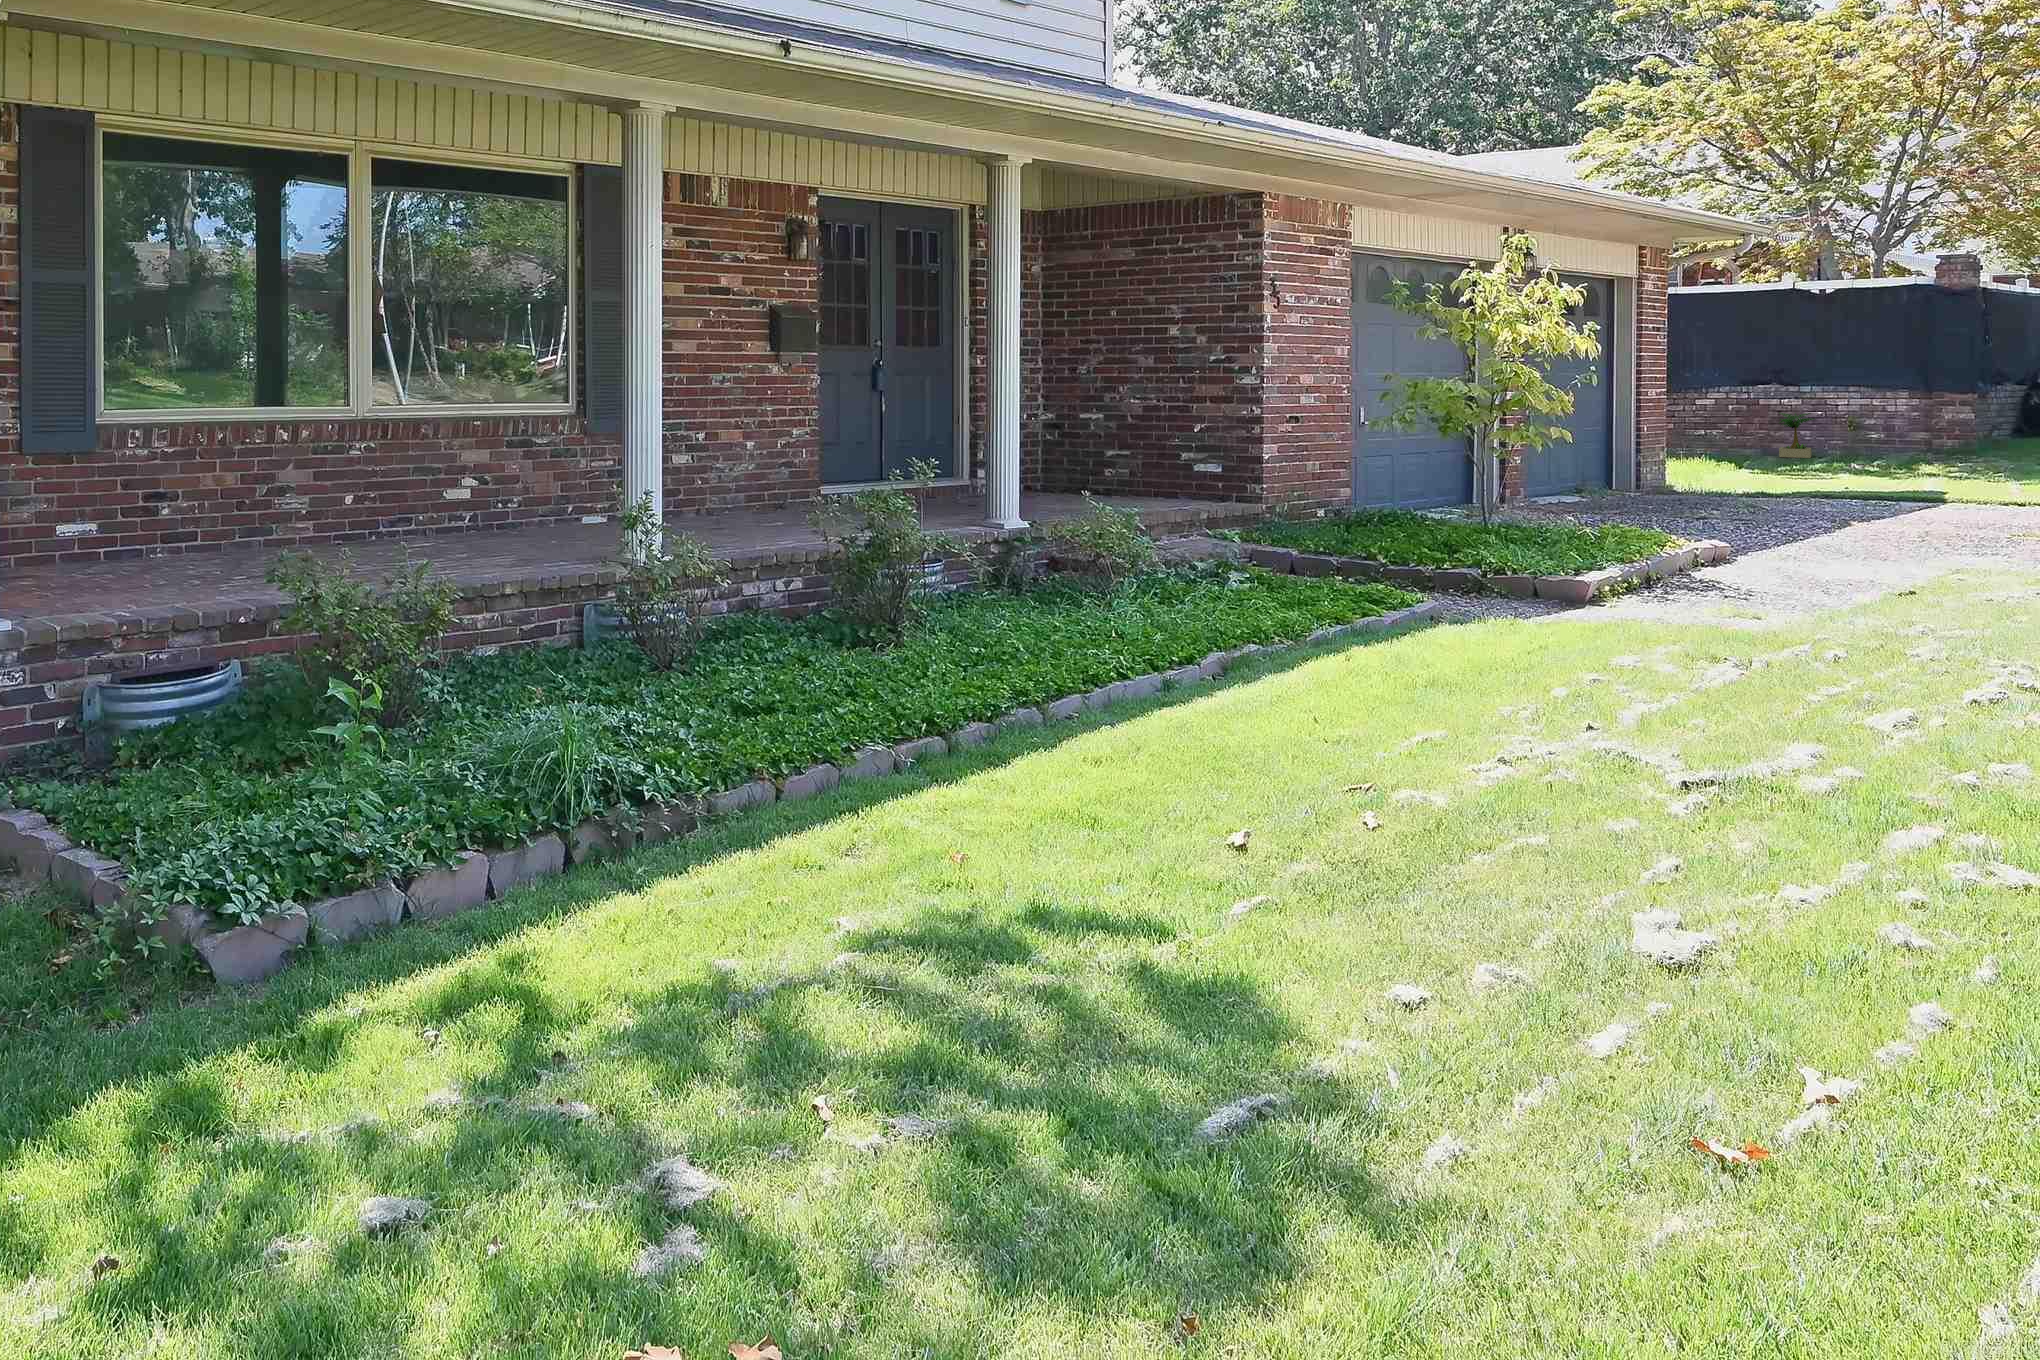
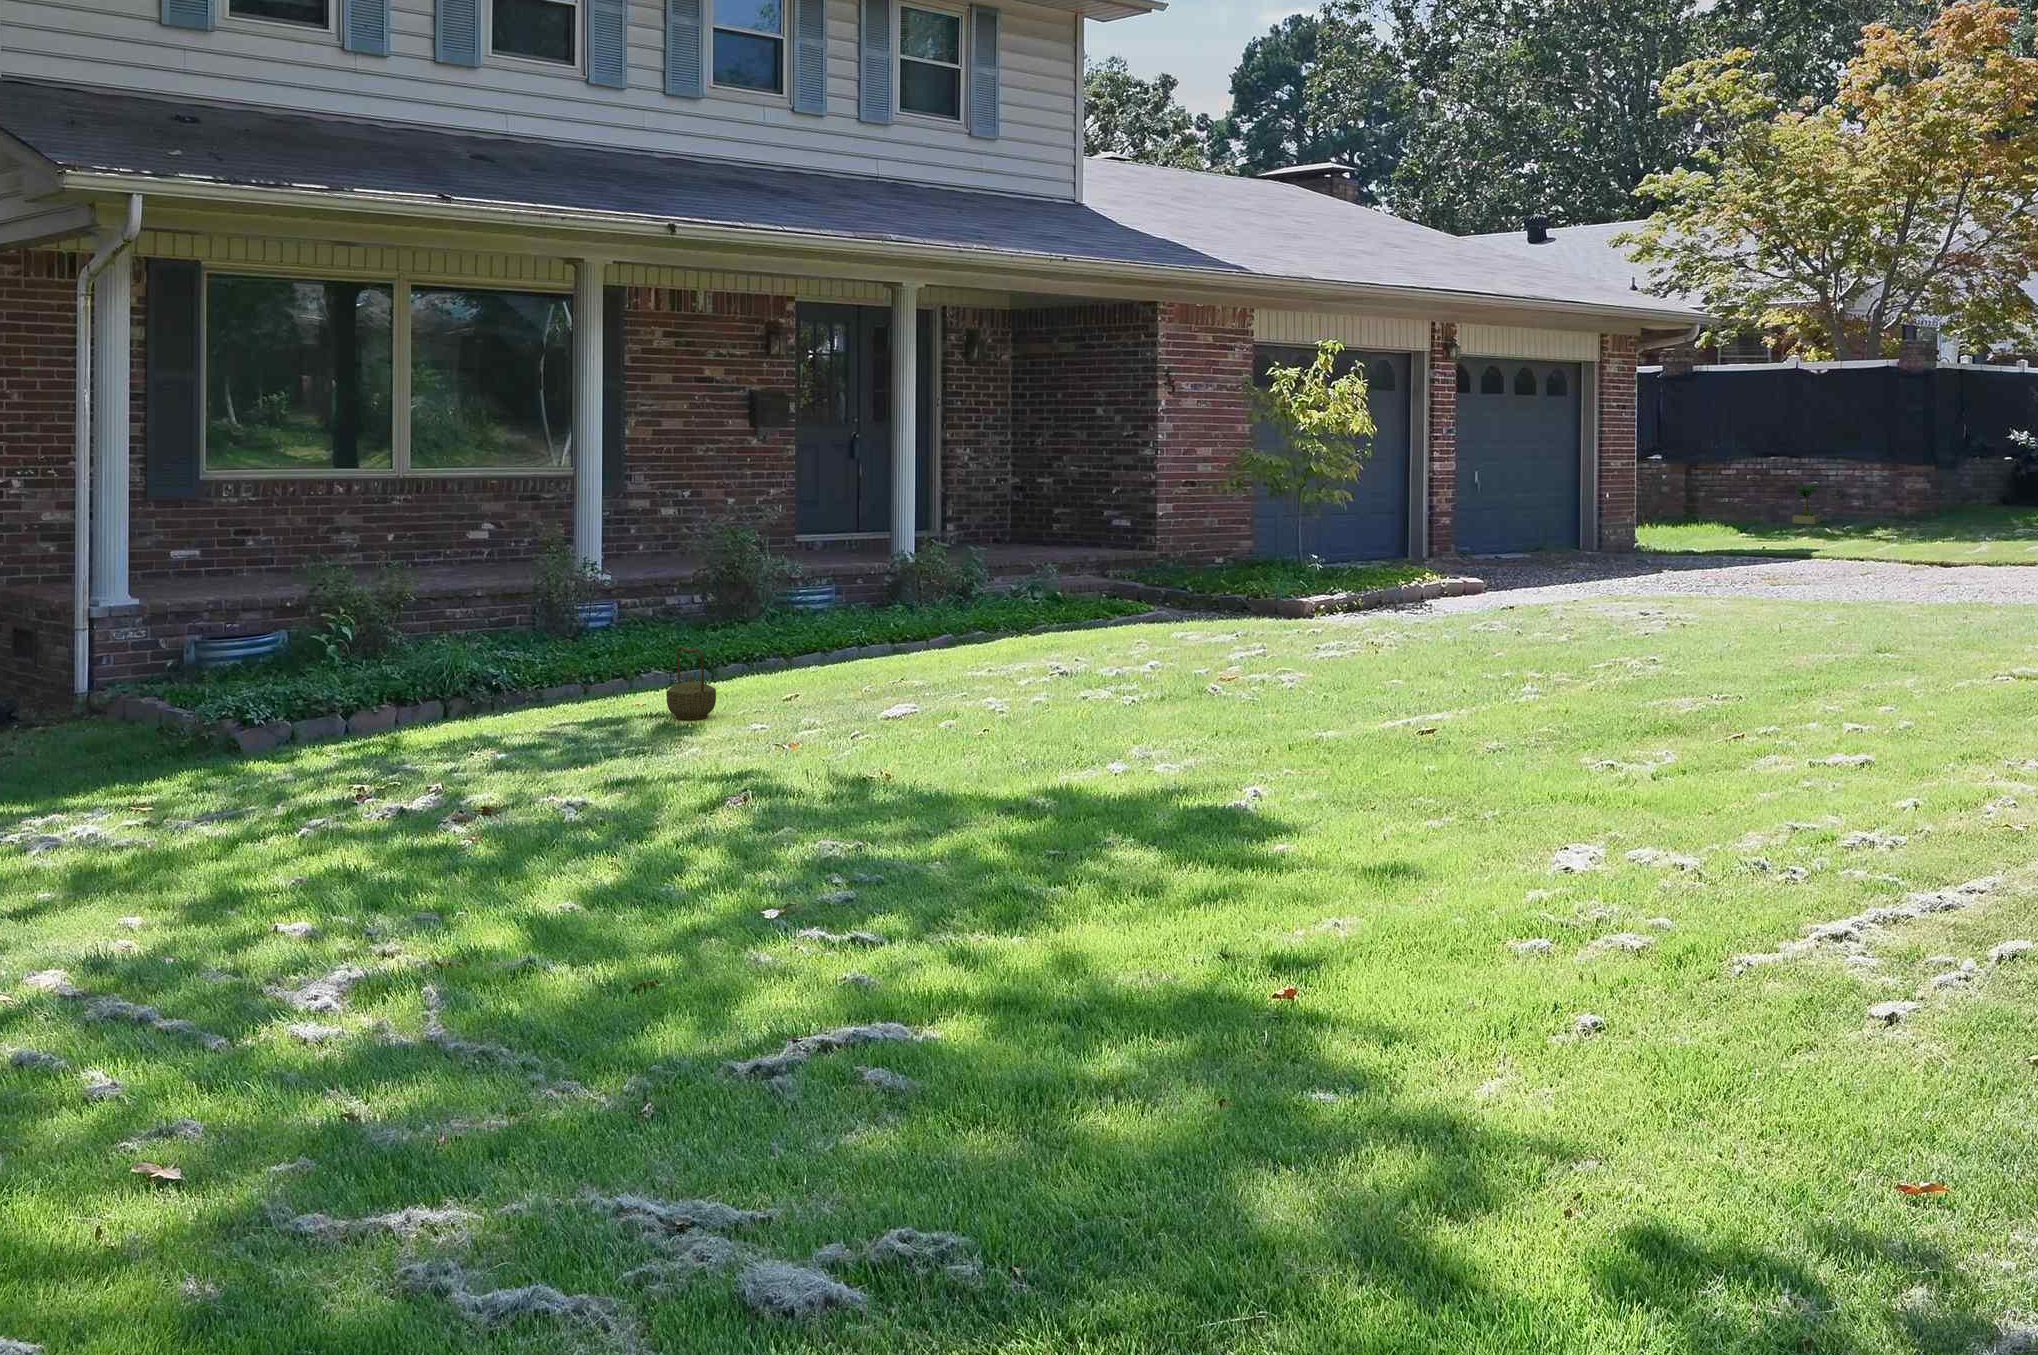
basket: none [1141,794,1262,975] -> present [666,647,716,720]

